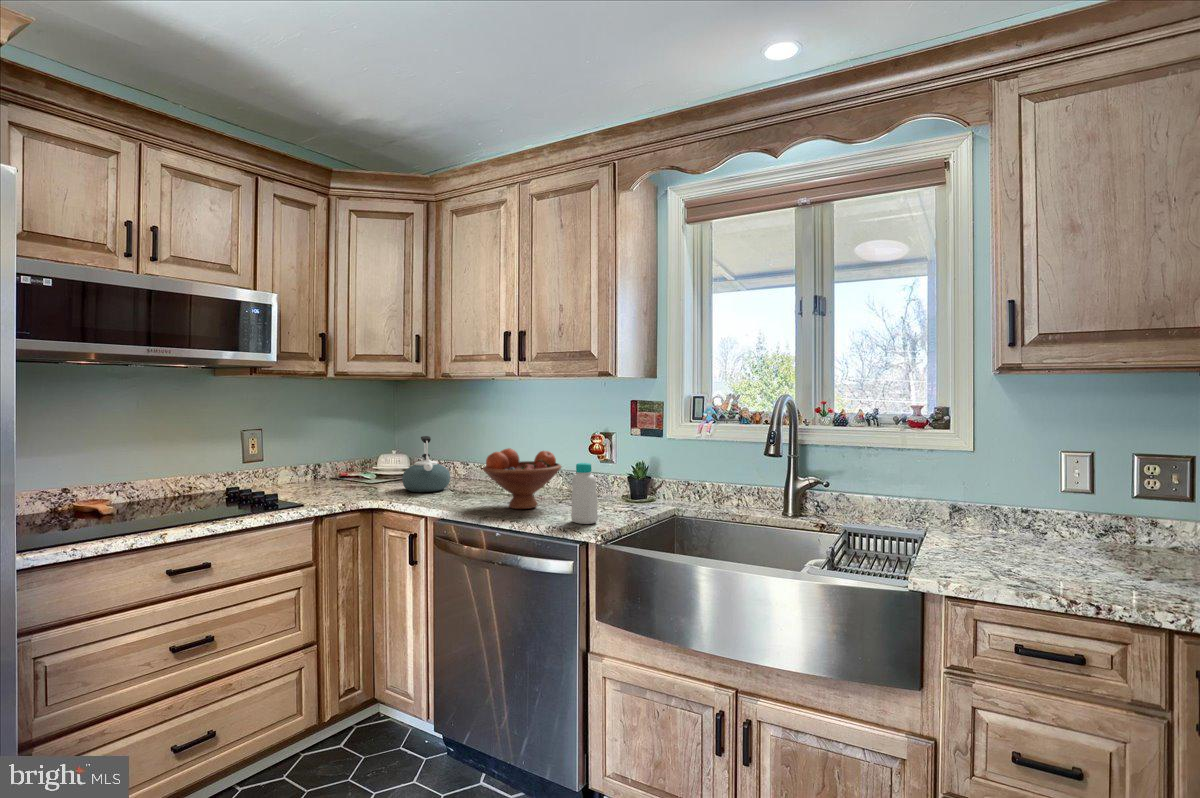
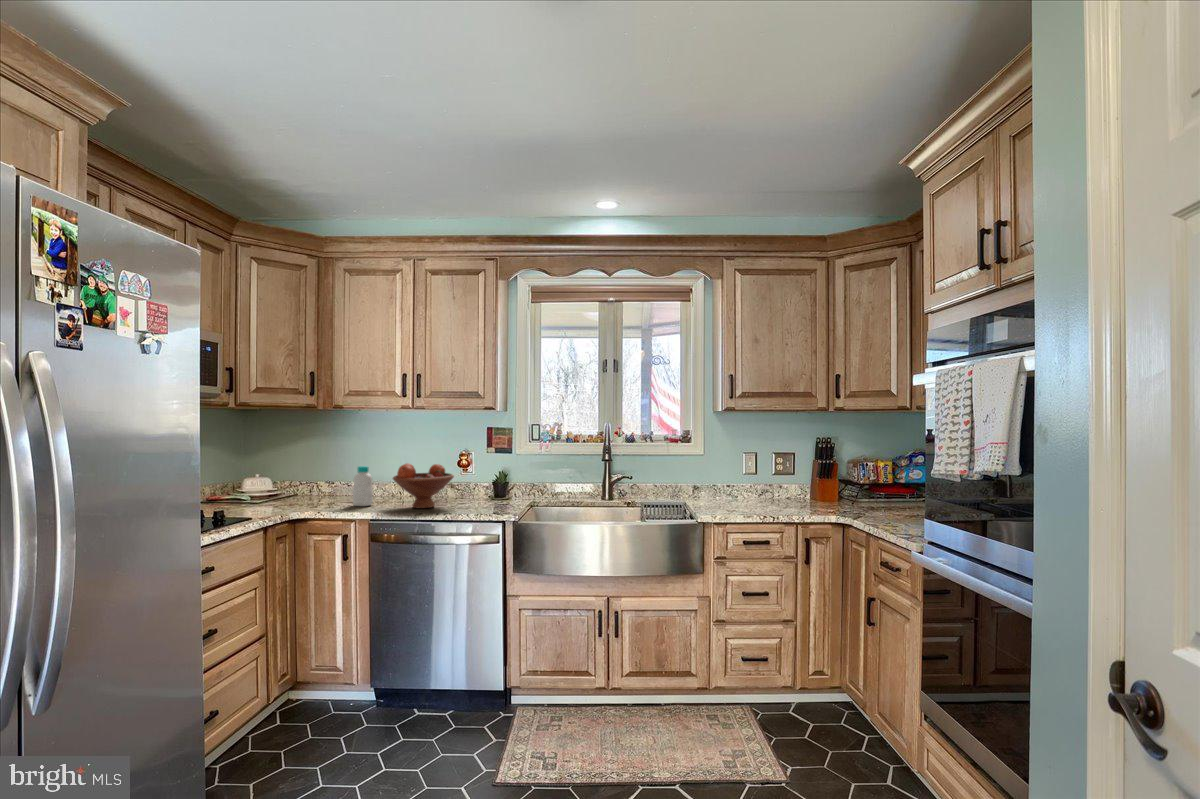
kettle: present [402,436,450,492] -> none [286,457,330,505]
bottle: present [571,463,598,524] -> present [353,466,373,506]

